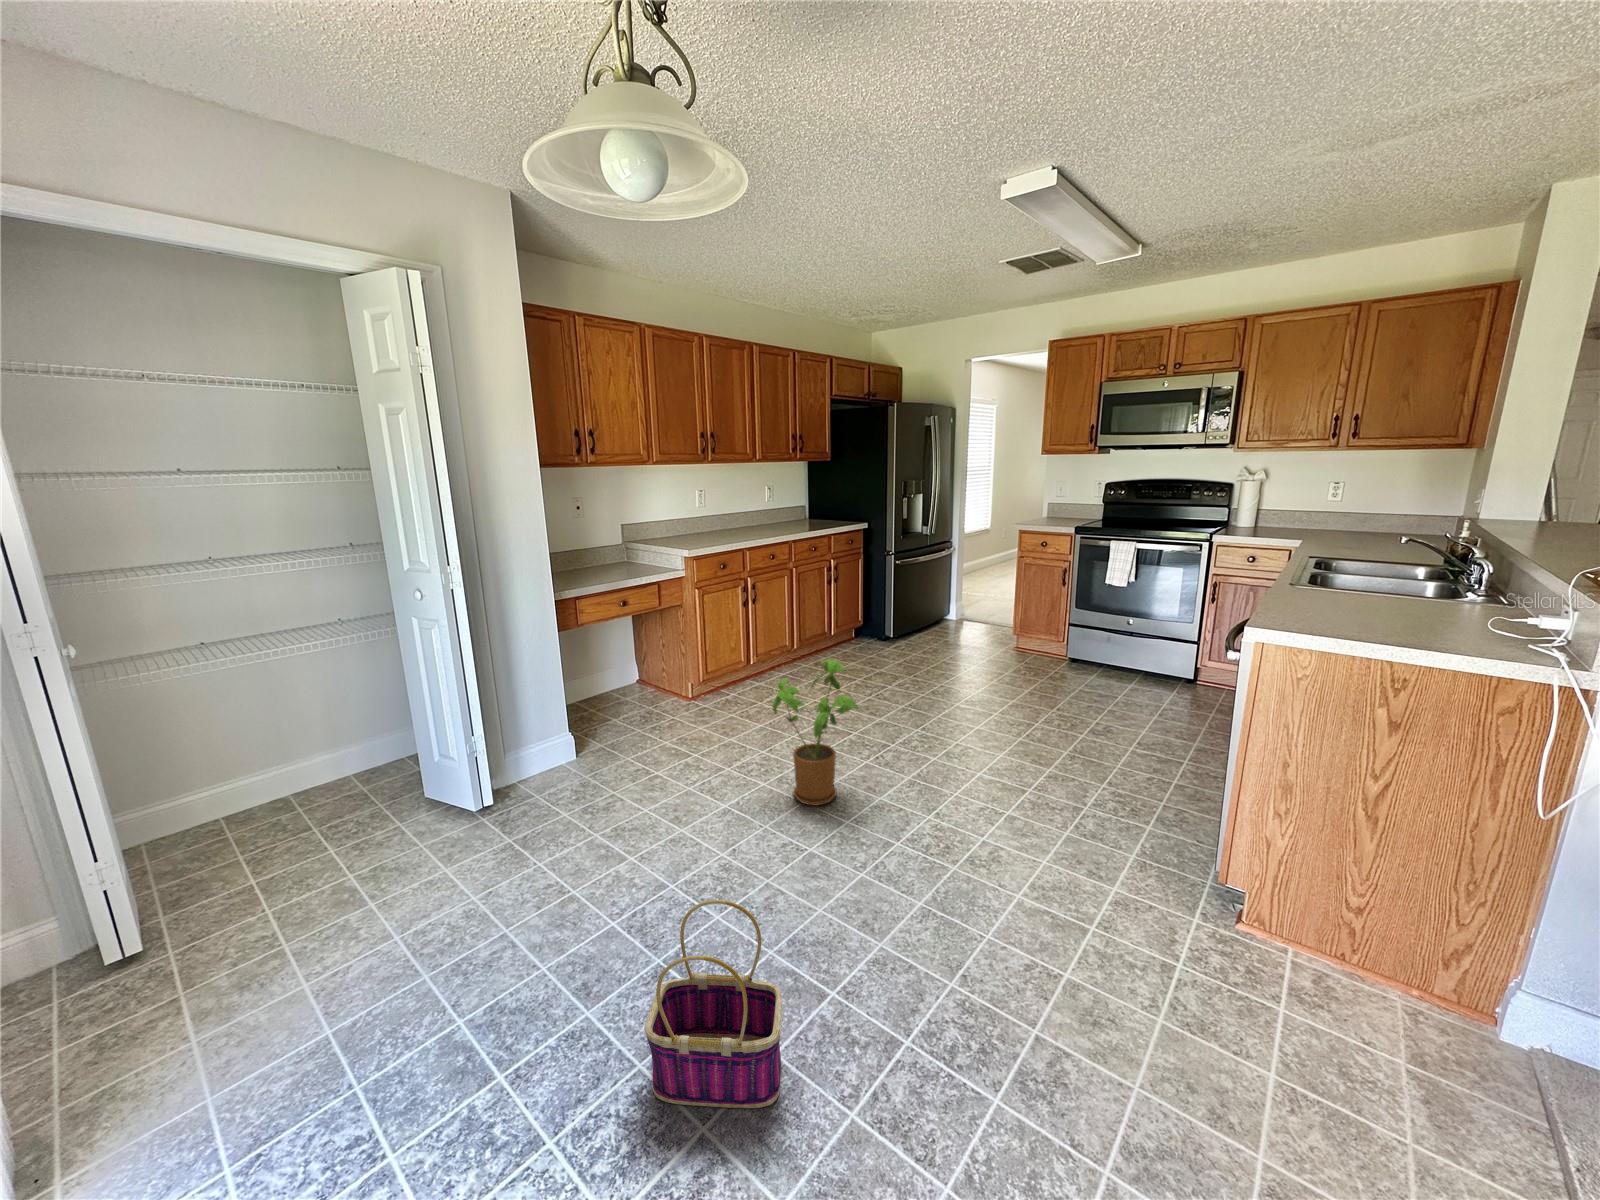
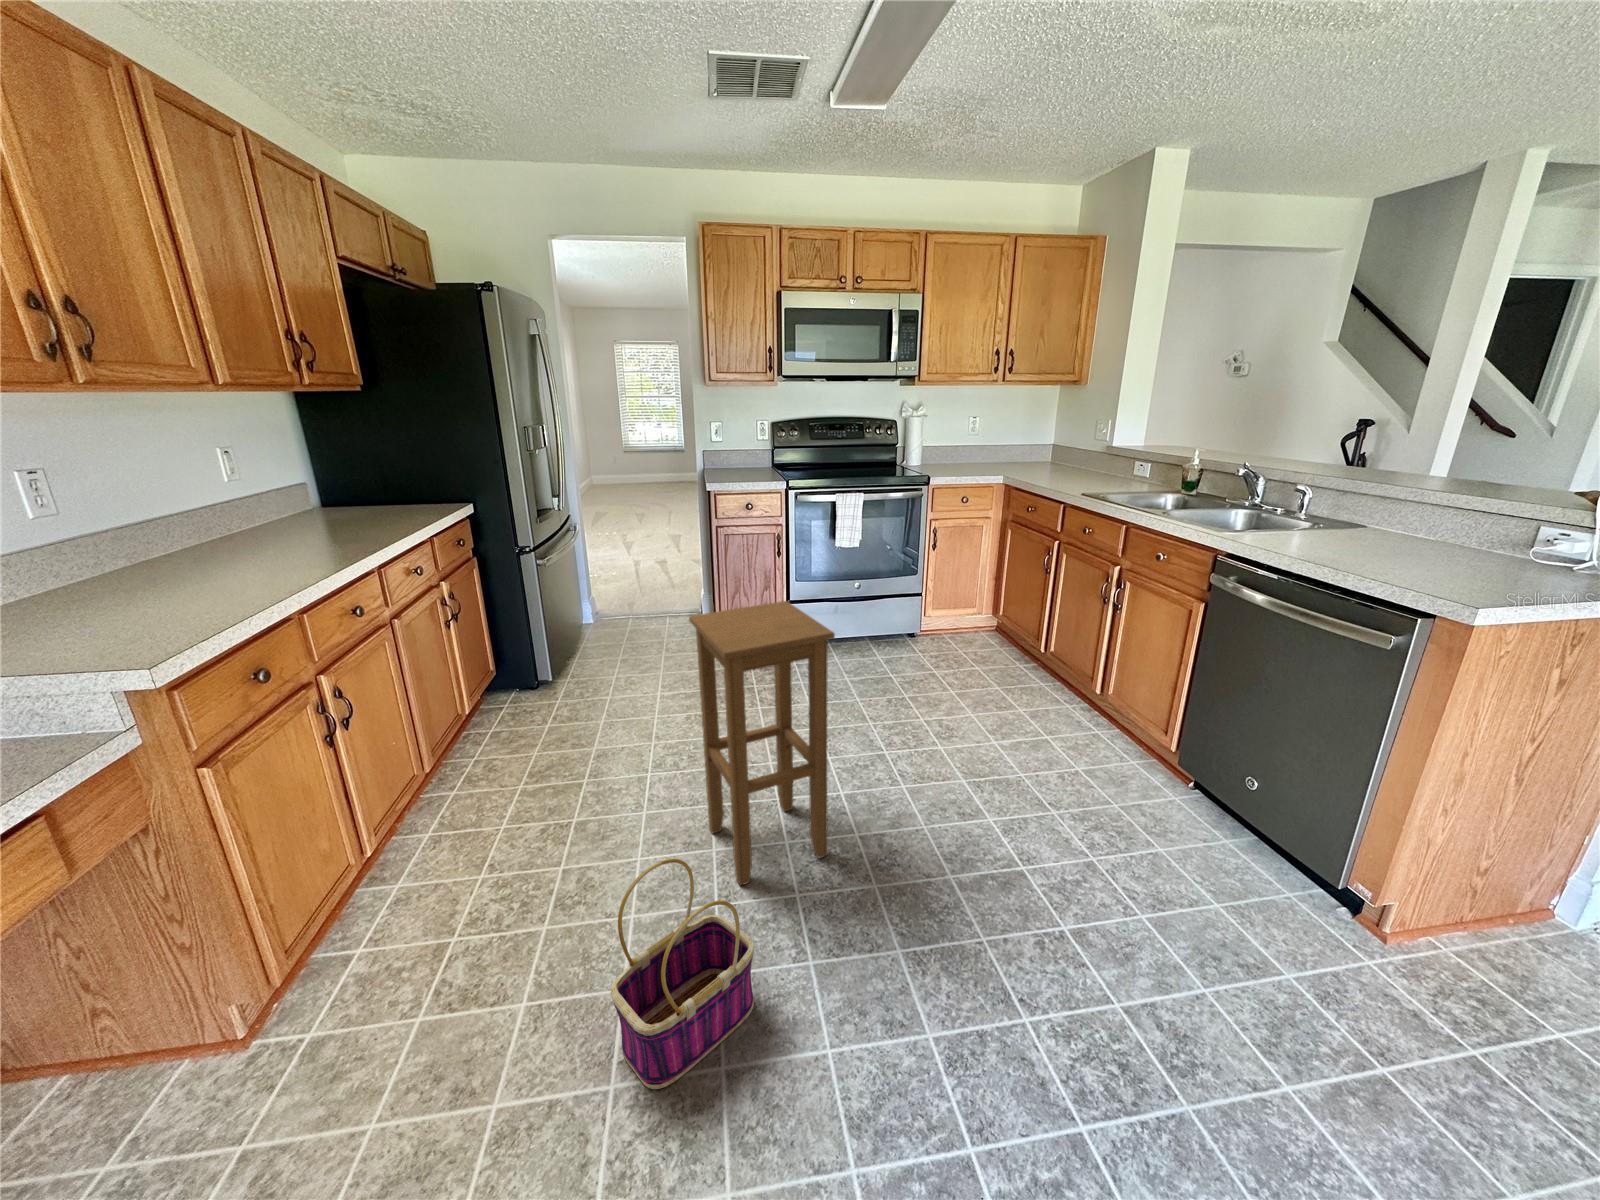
house plant: present [772,660,859,805] -> none [454,620,574,788]
stool: none [863,693,1013,1028] -> present [689,601,835,885]

